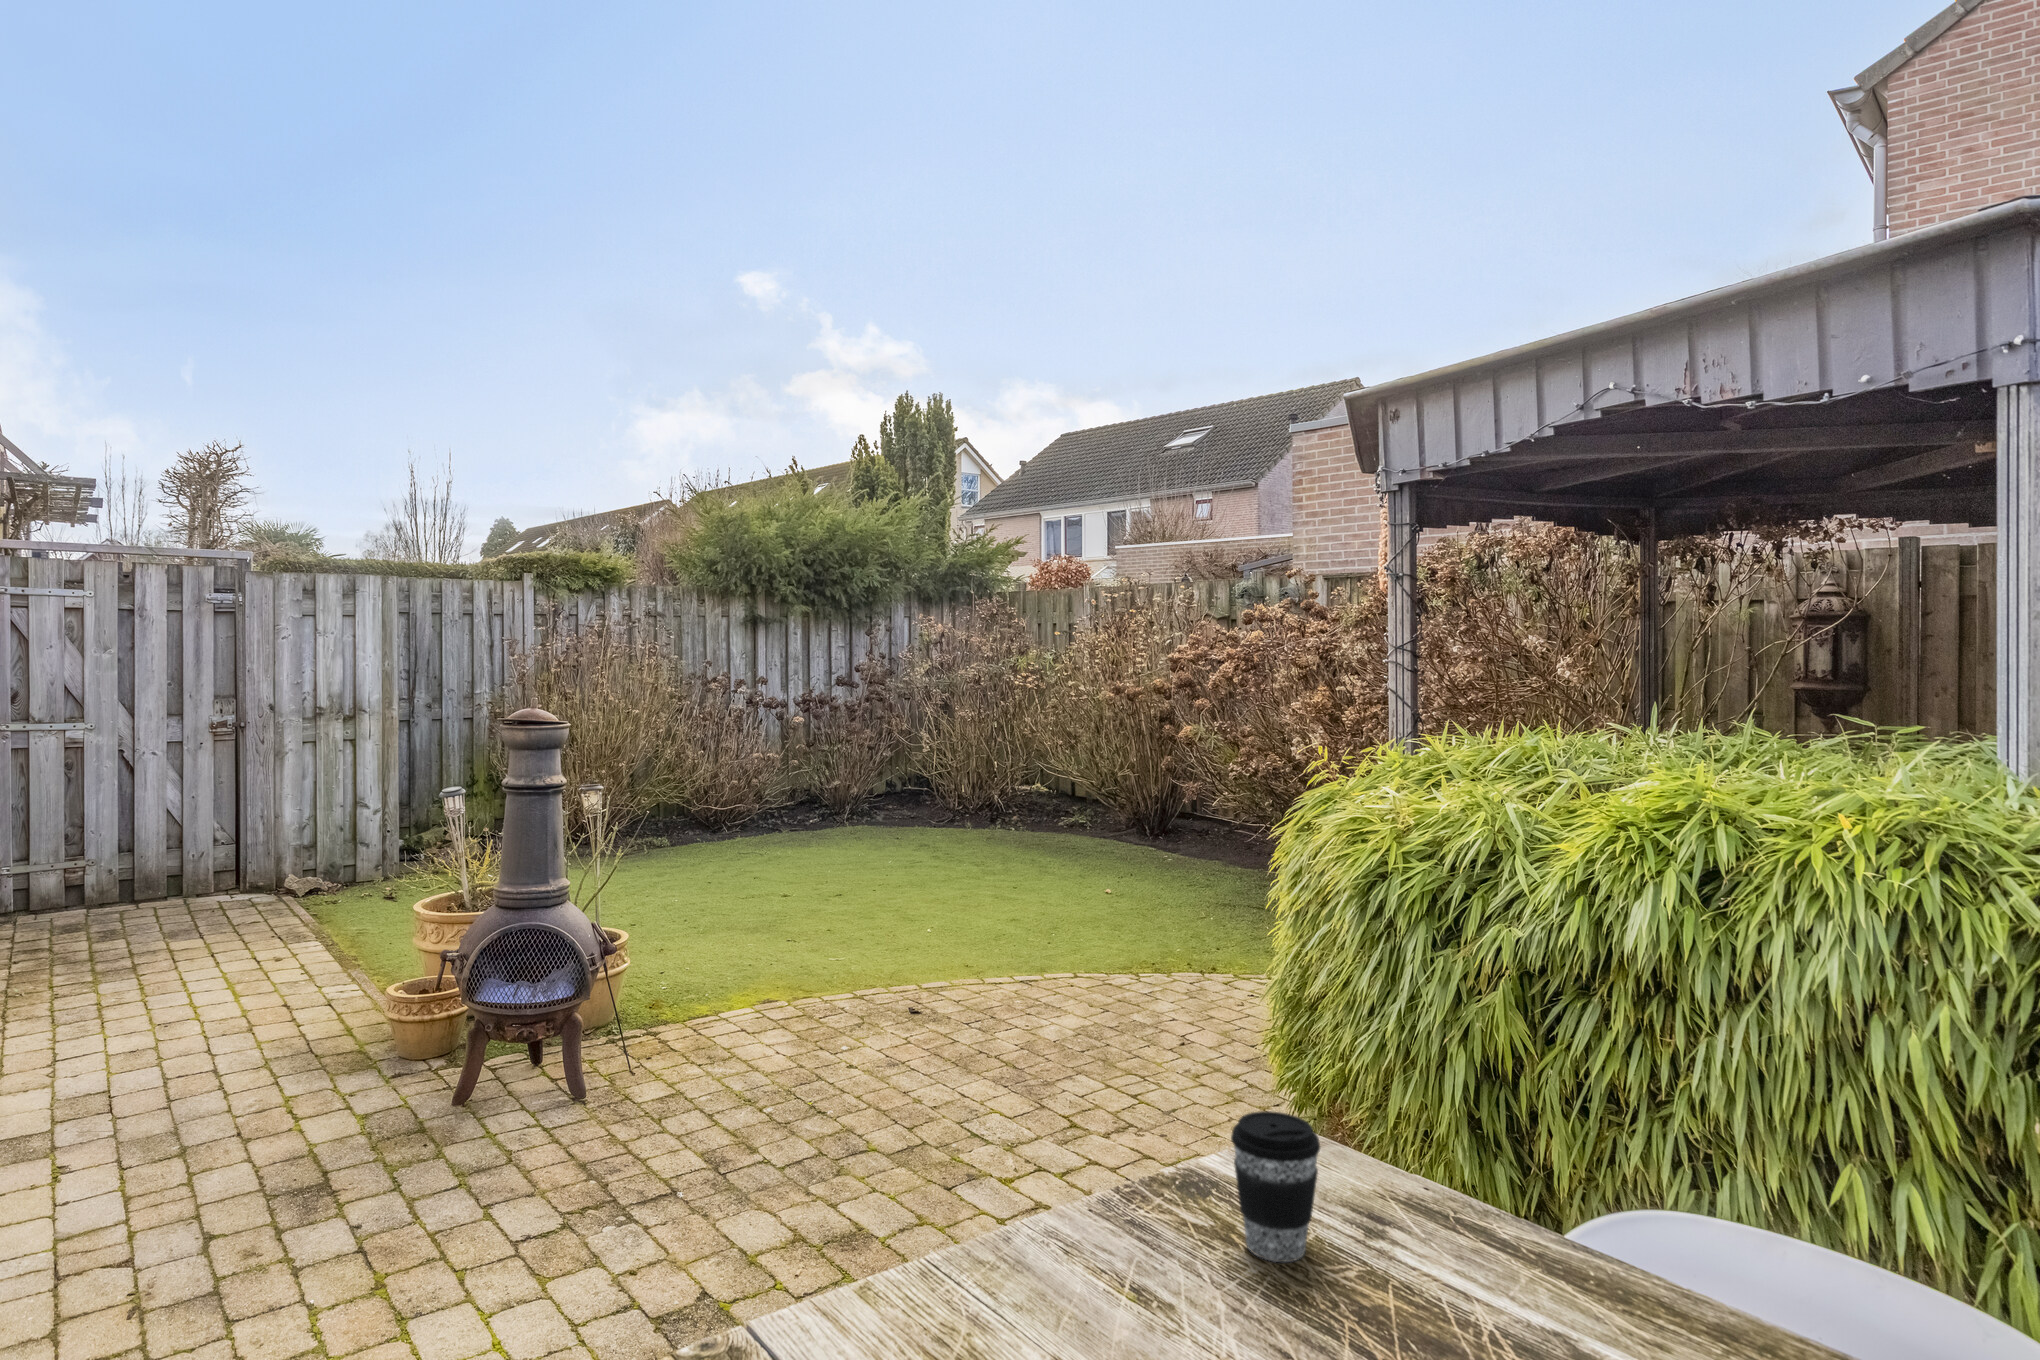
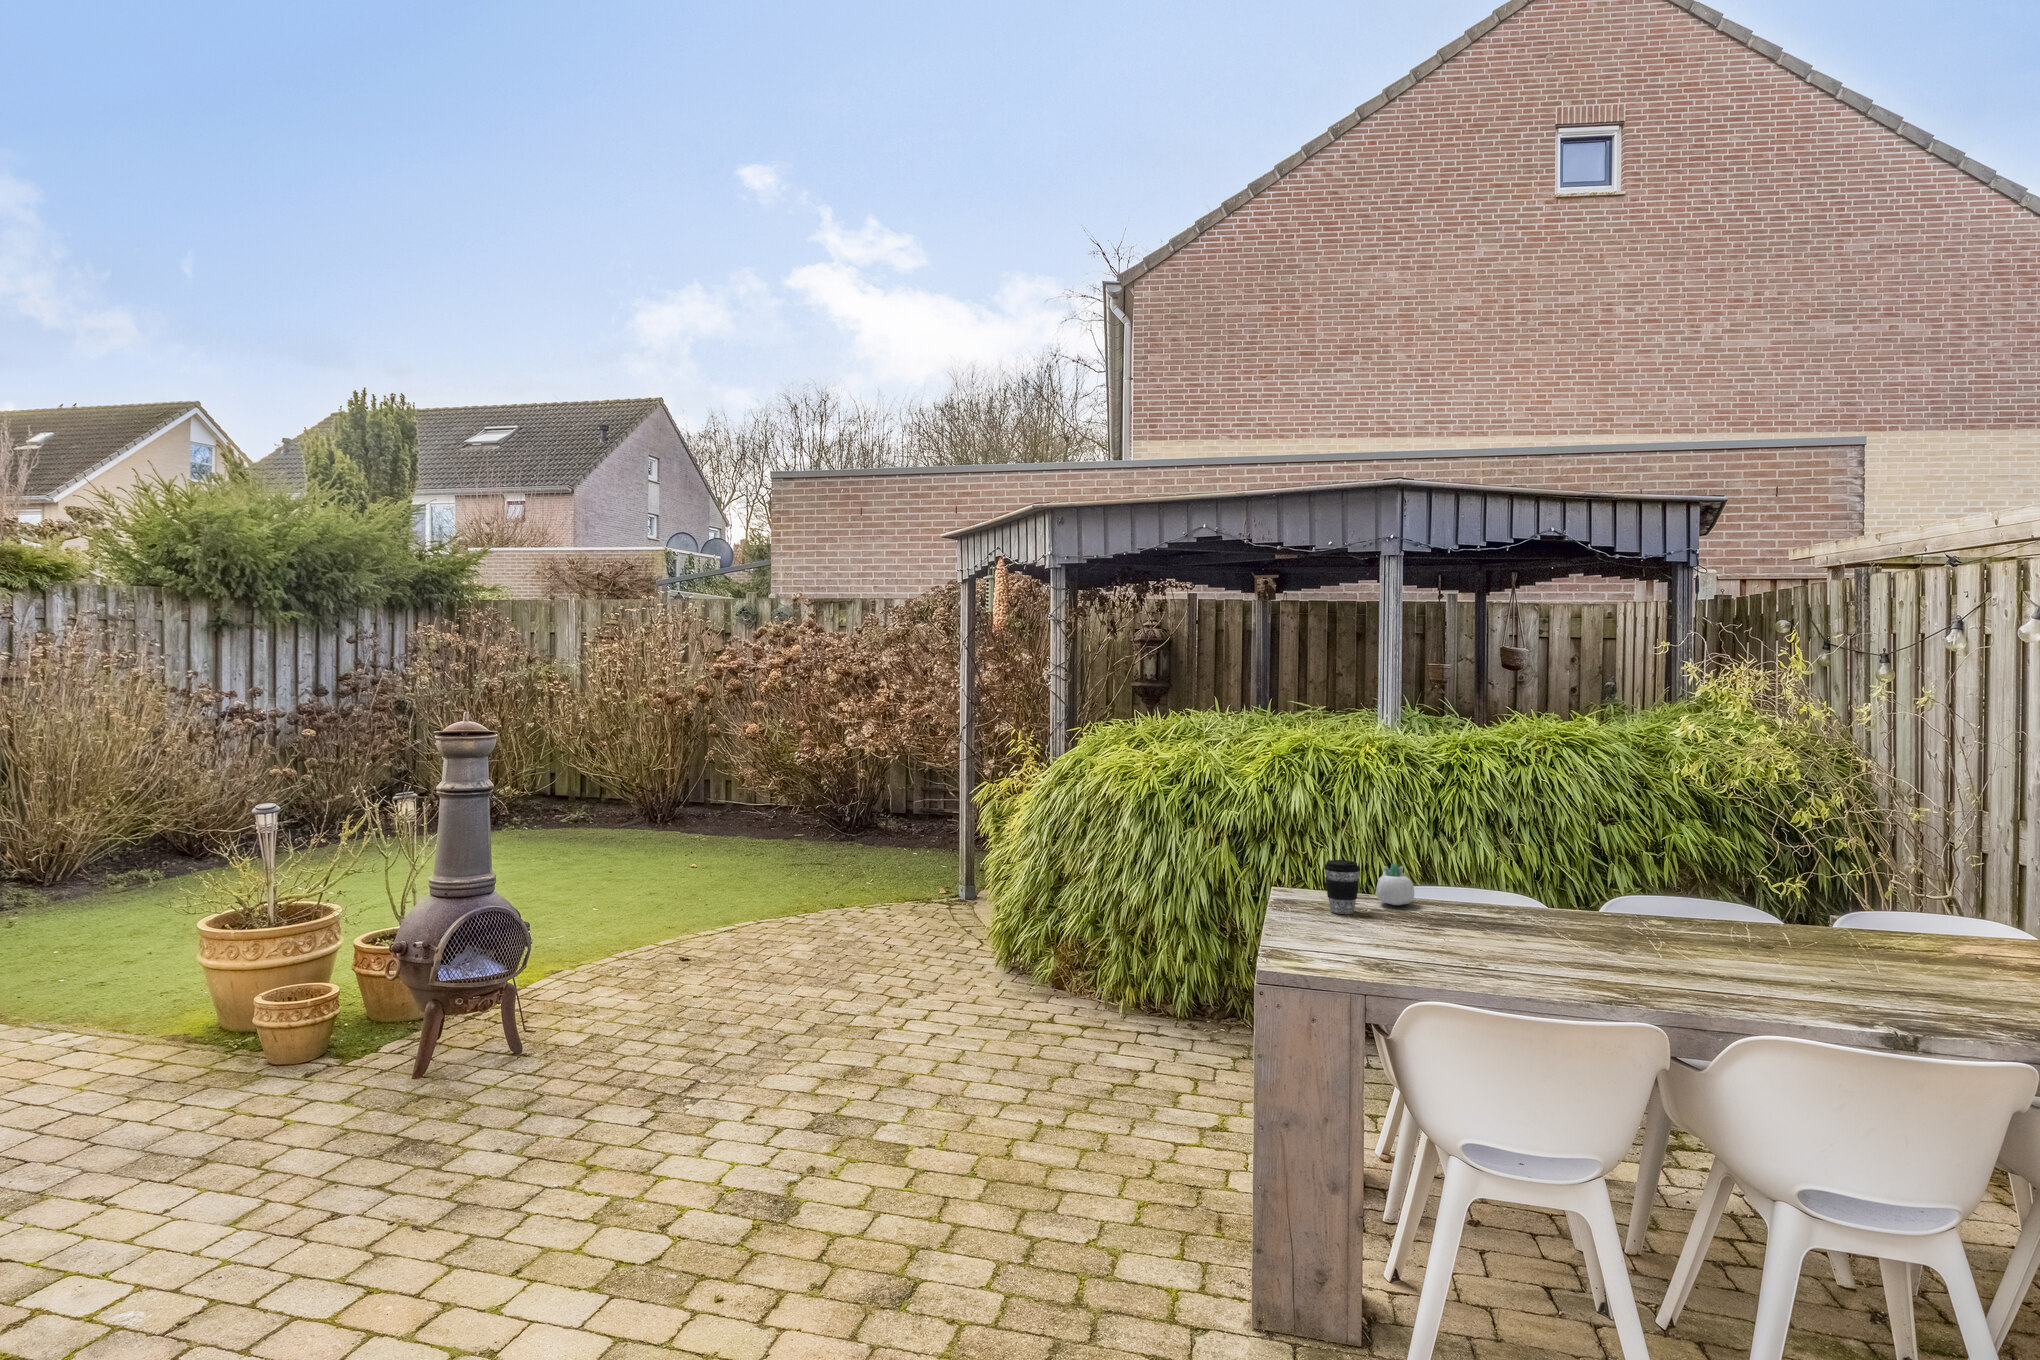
succulent planter: none [1395,1154,1505,1279] -> present [1376,863,1414,905]

